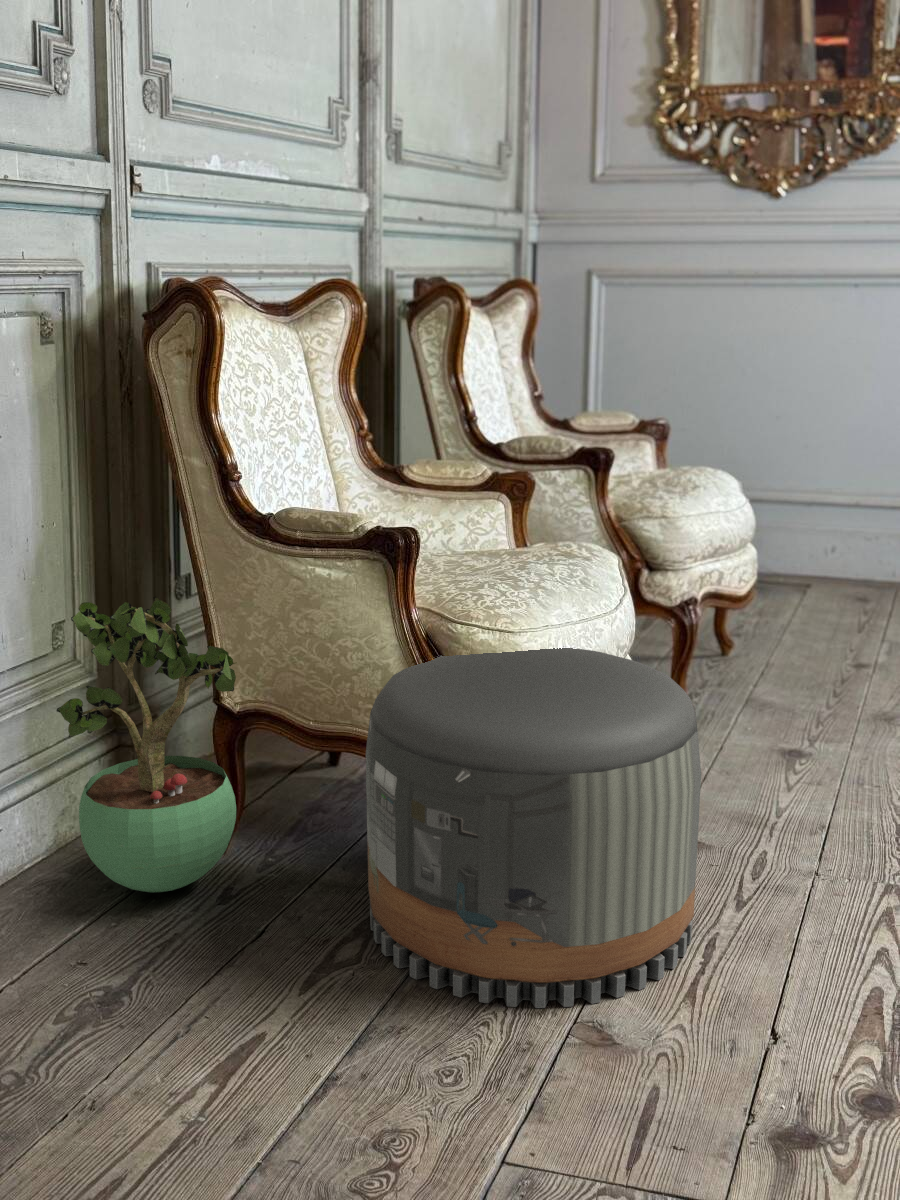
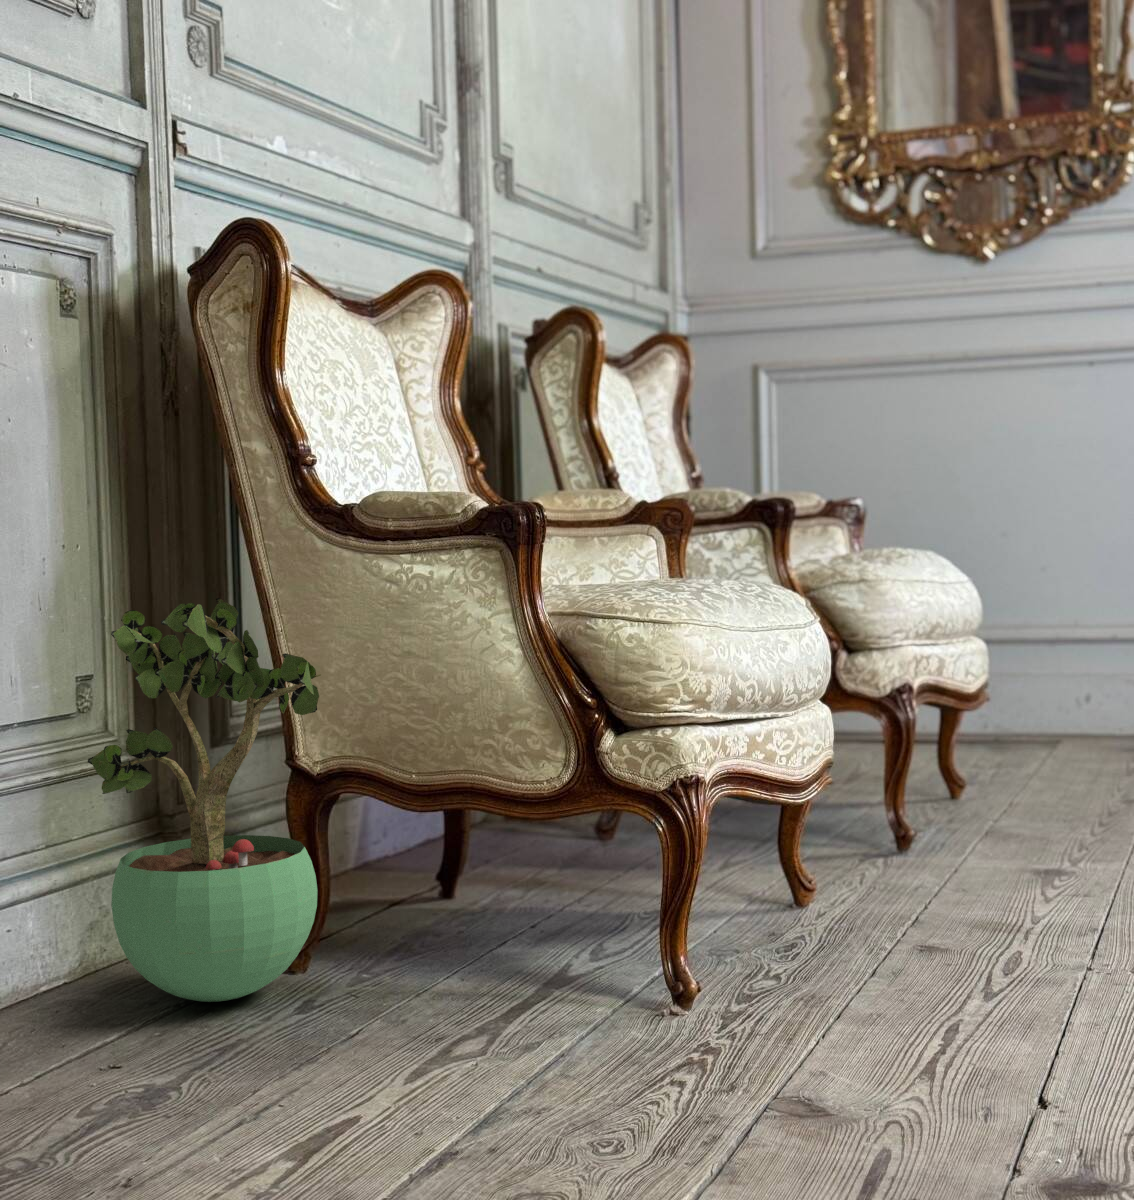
pouf: present [366,648,701,1008] -> none [486,662,928,1087]

